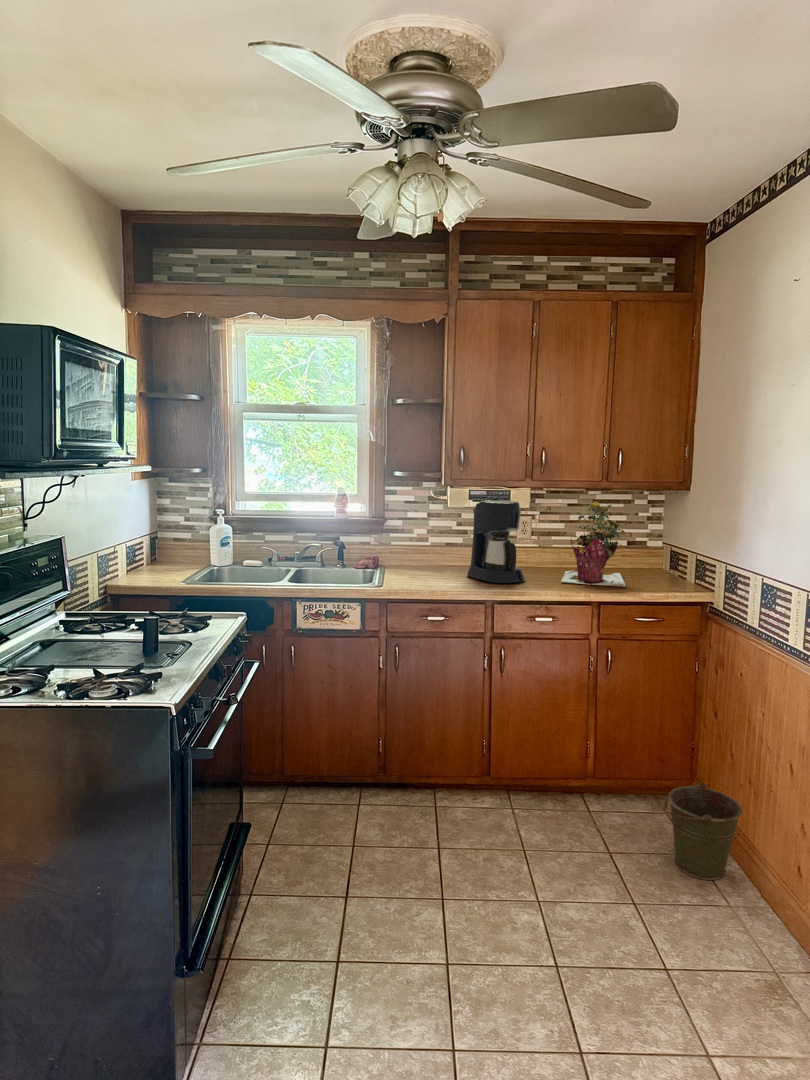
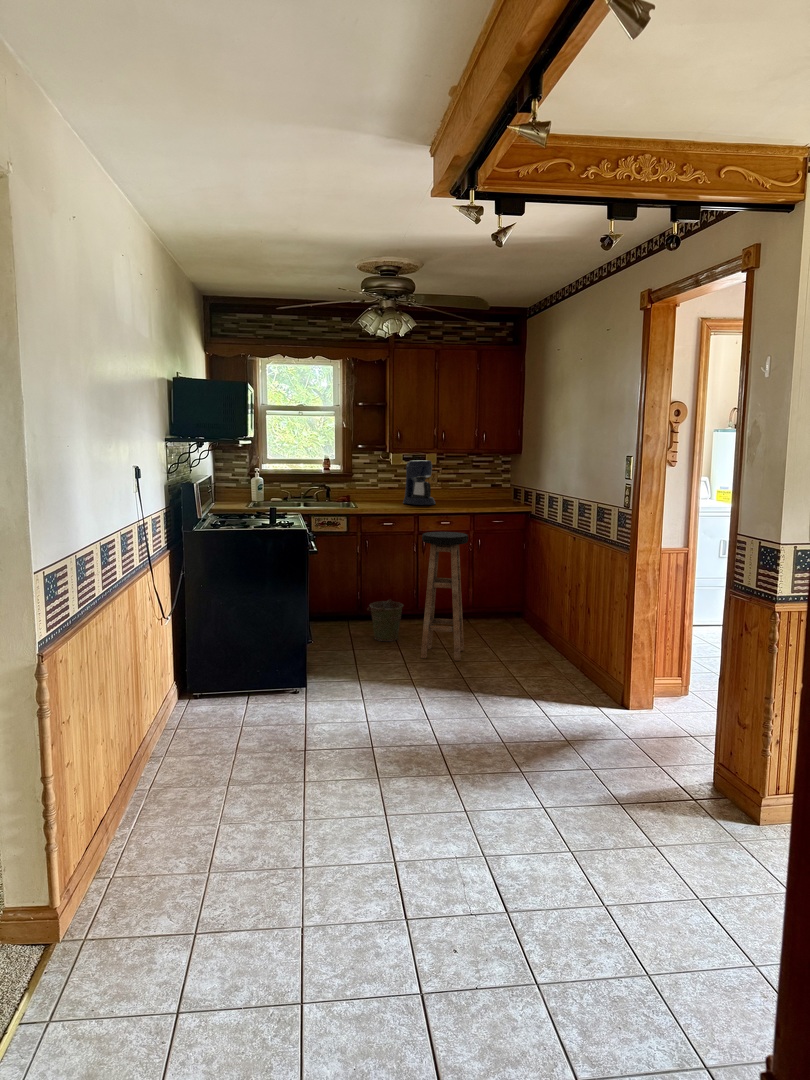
potted plant: present [561,500,626,587] -> none [455,459,490,505]
bar stool: none [474,663,587,965] -> present [421,532,468,661]
bucket: present [663,783,742,880] -> present [368,599,403,641]

